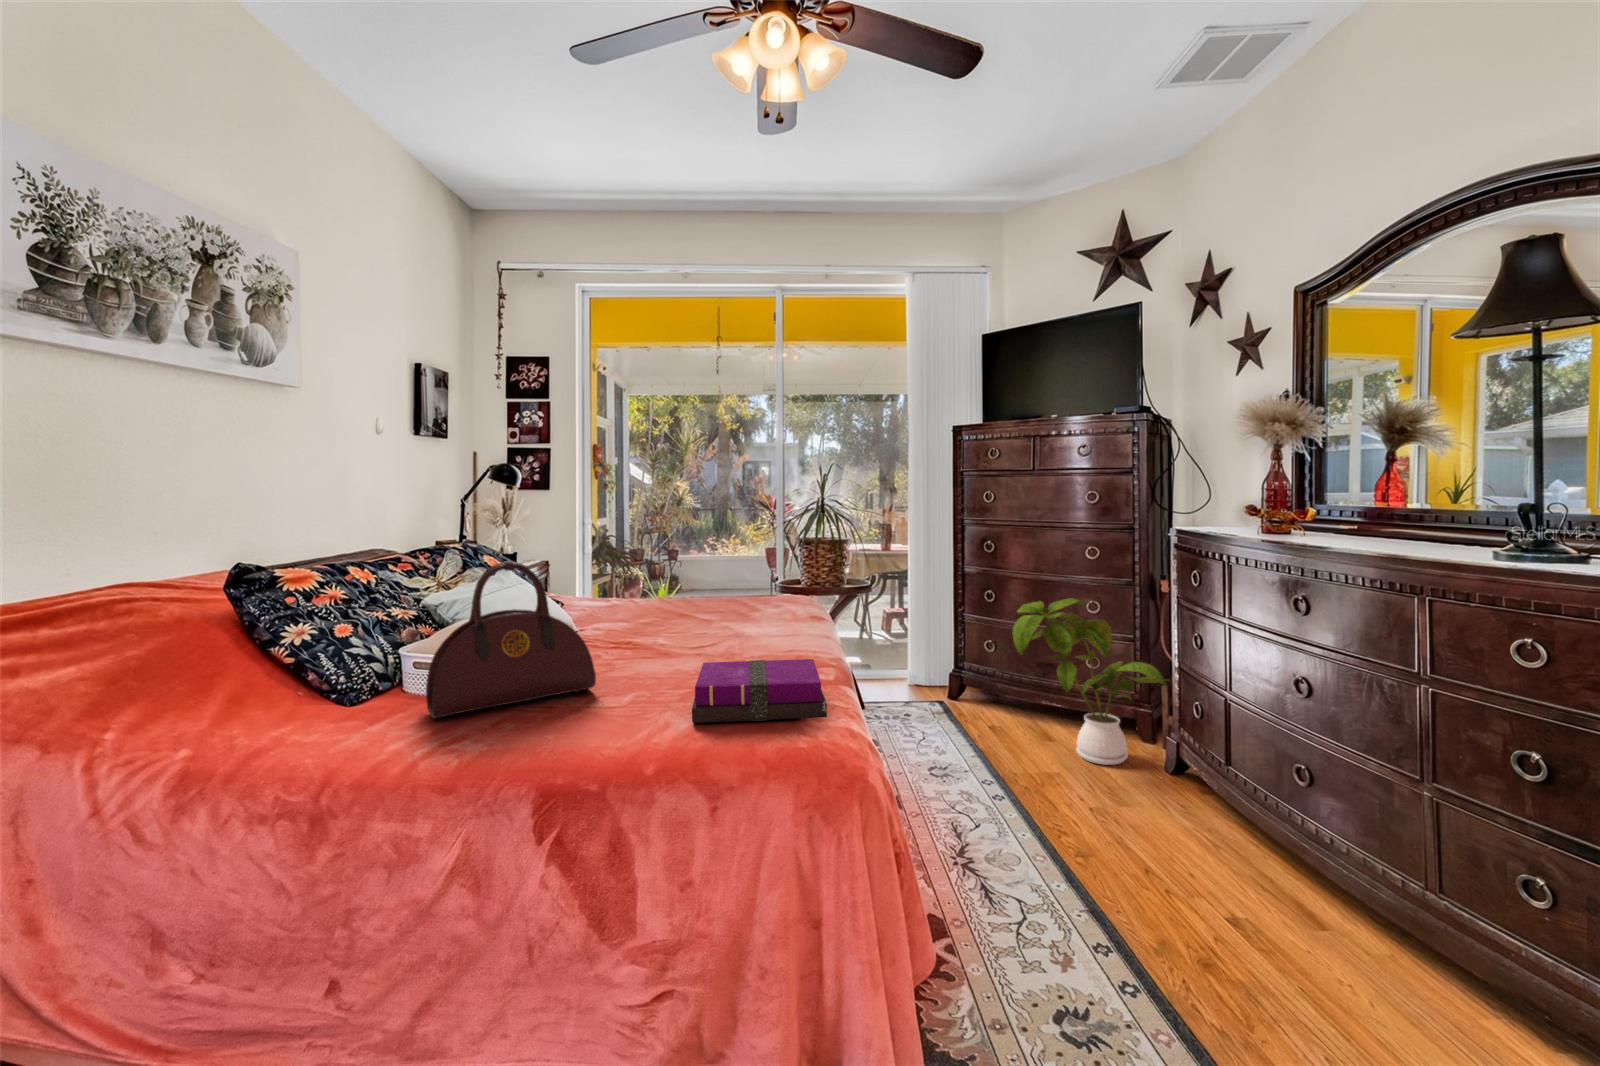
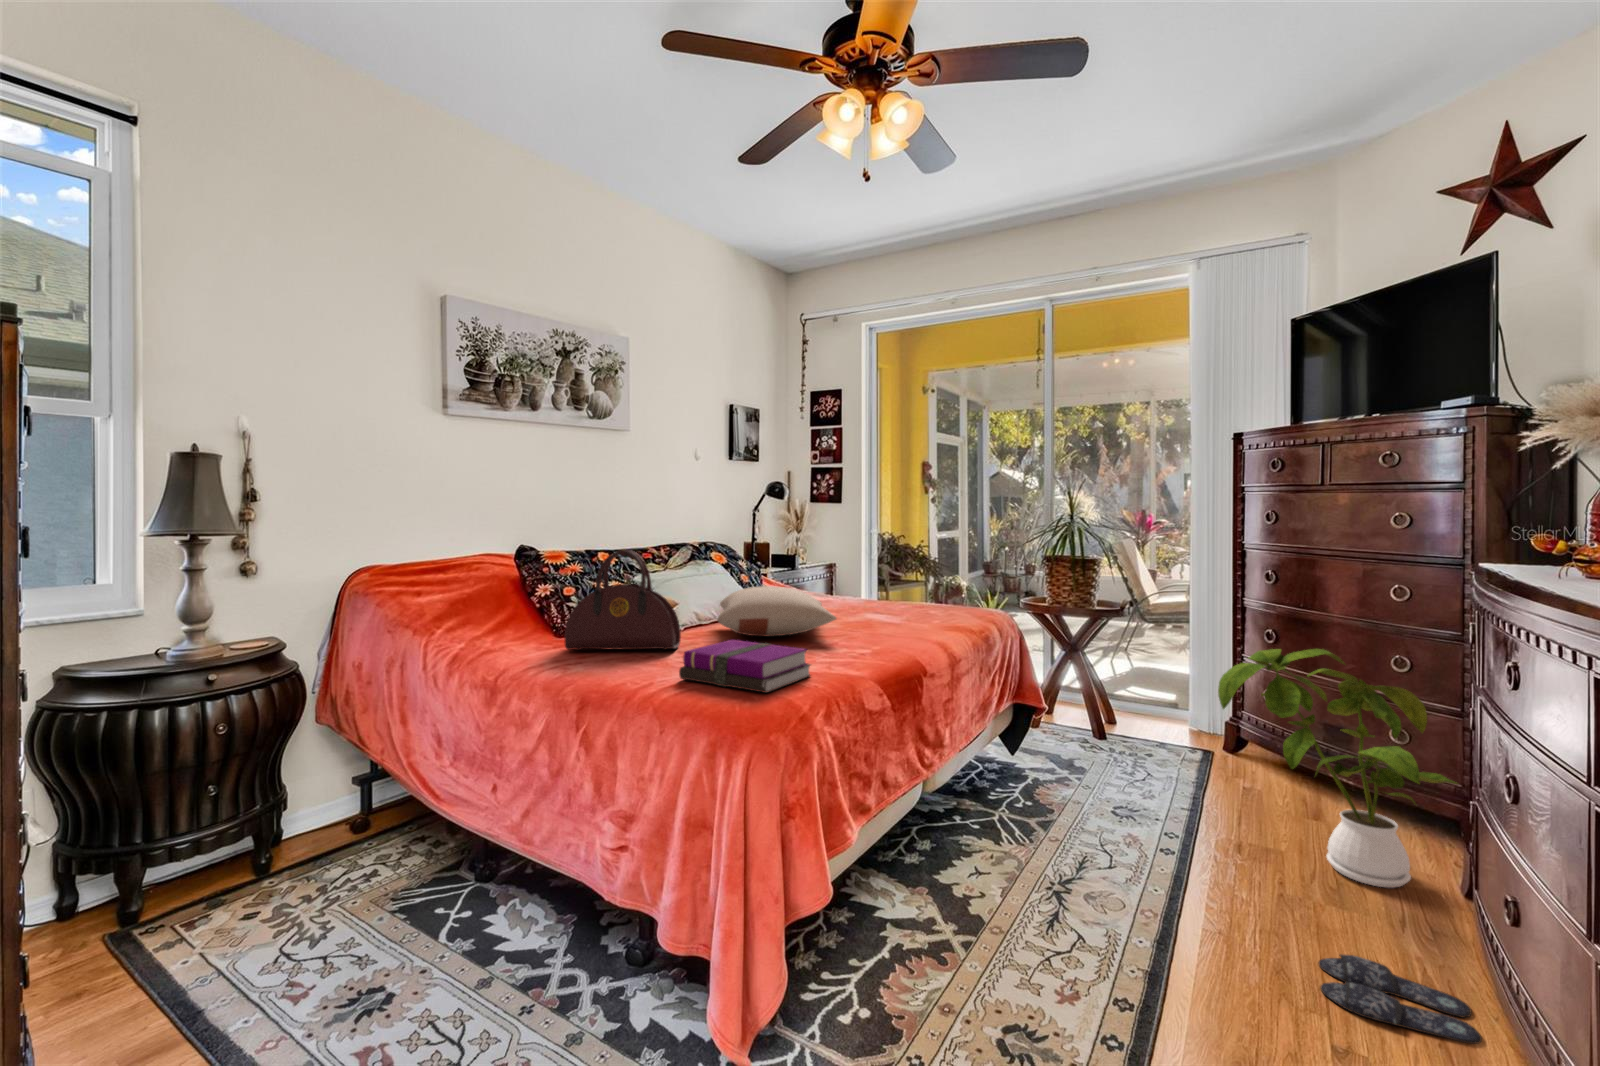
pillow: none [567,592,751,654] -> present [717,586,836,636]
slippers: none [1143,817,1249,857] -> present [1319,954,1482,1044]

